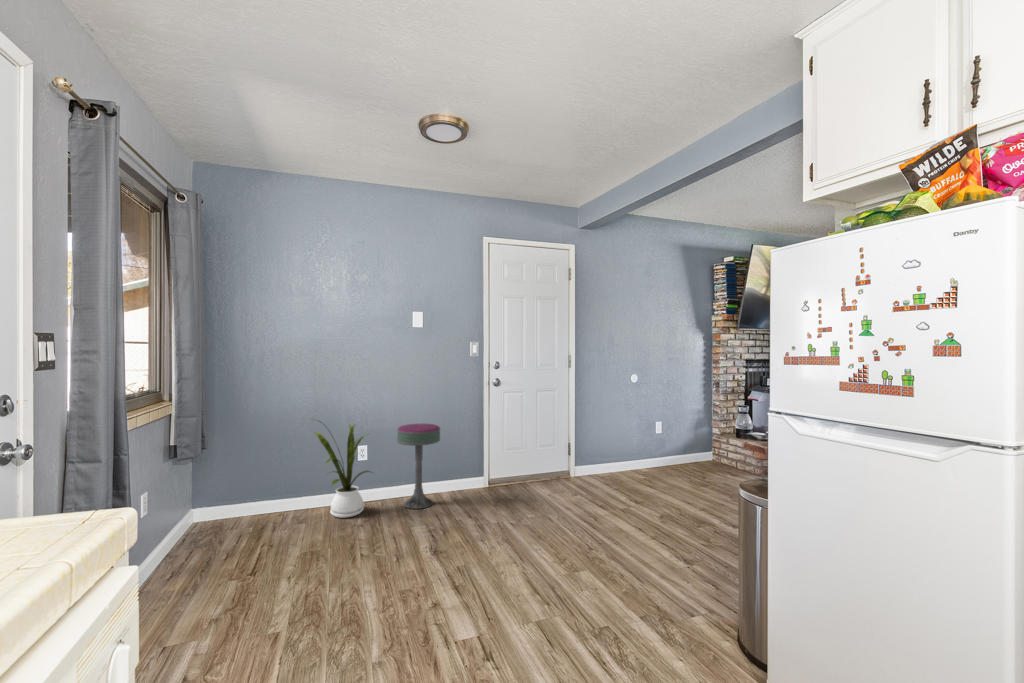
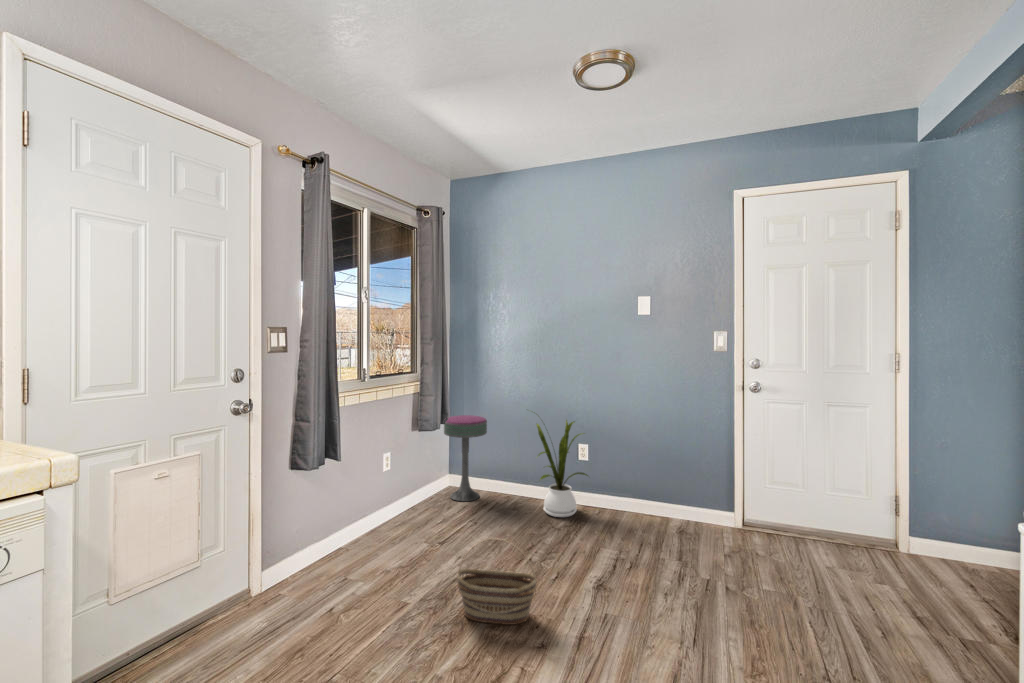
bar stool: present [397,424,440,509] -> present [444,415,487,501]
basket: none [339,530,412,616] -> present [457,539,537,625]

